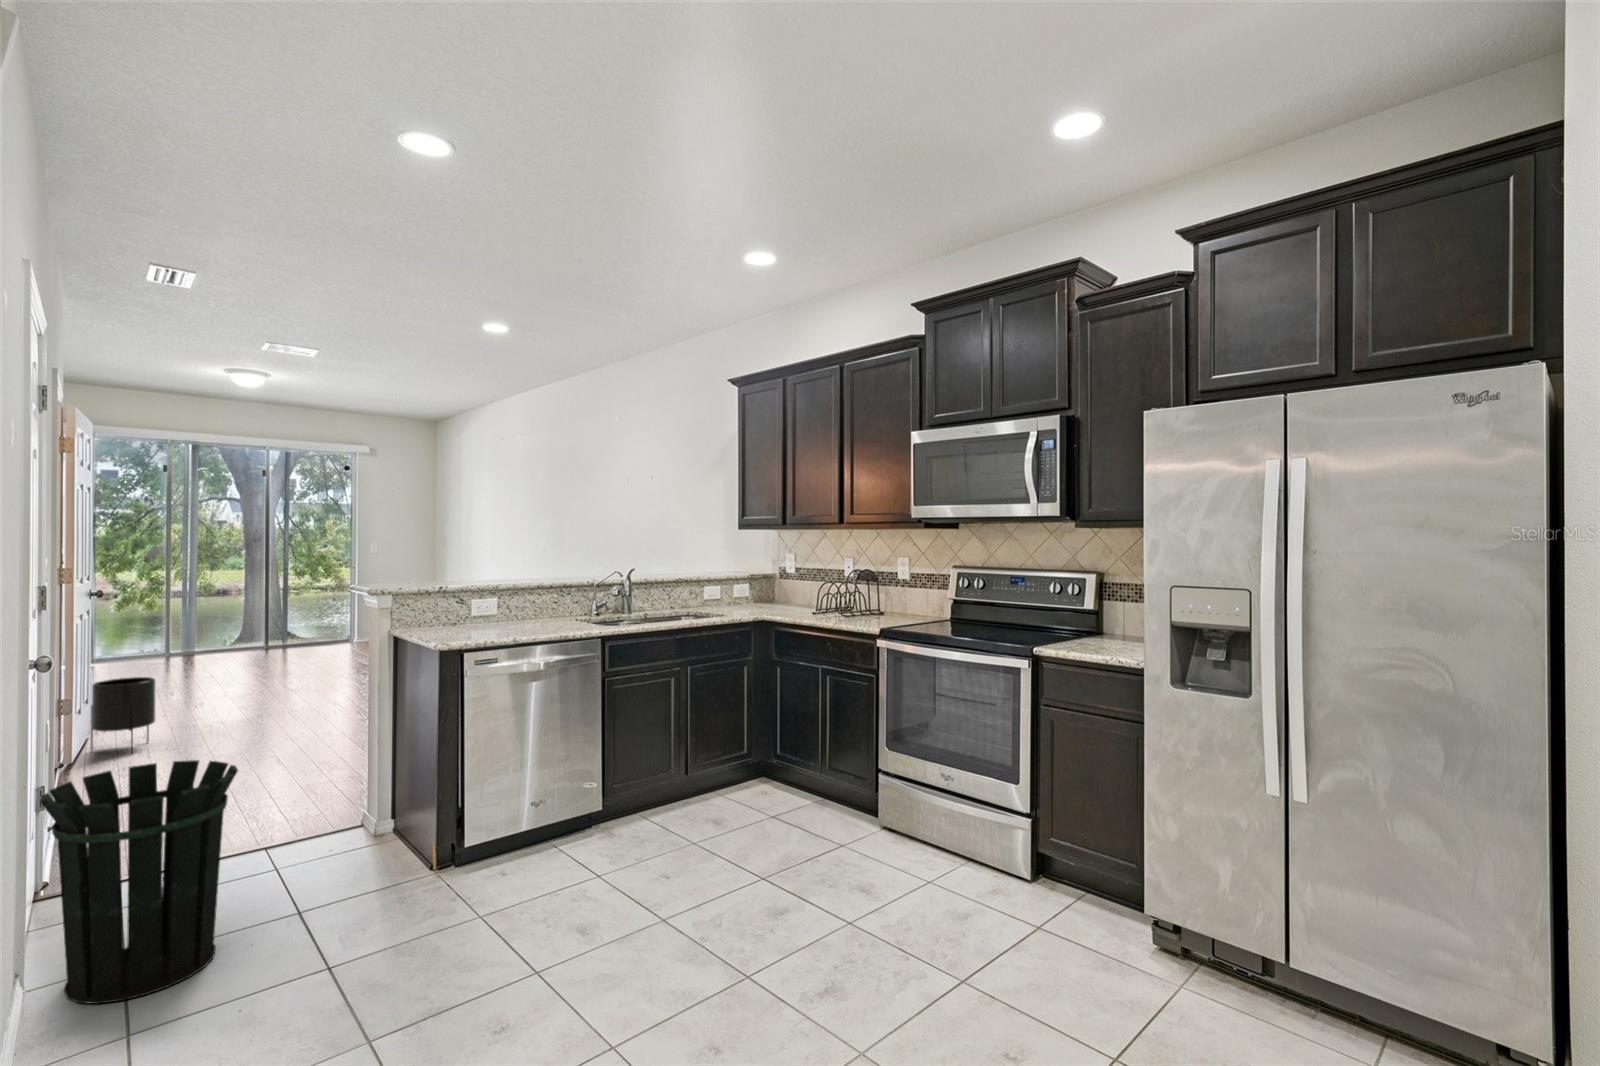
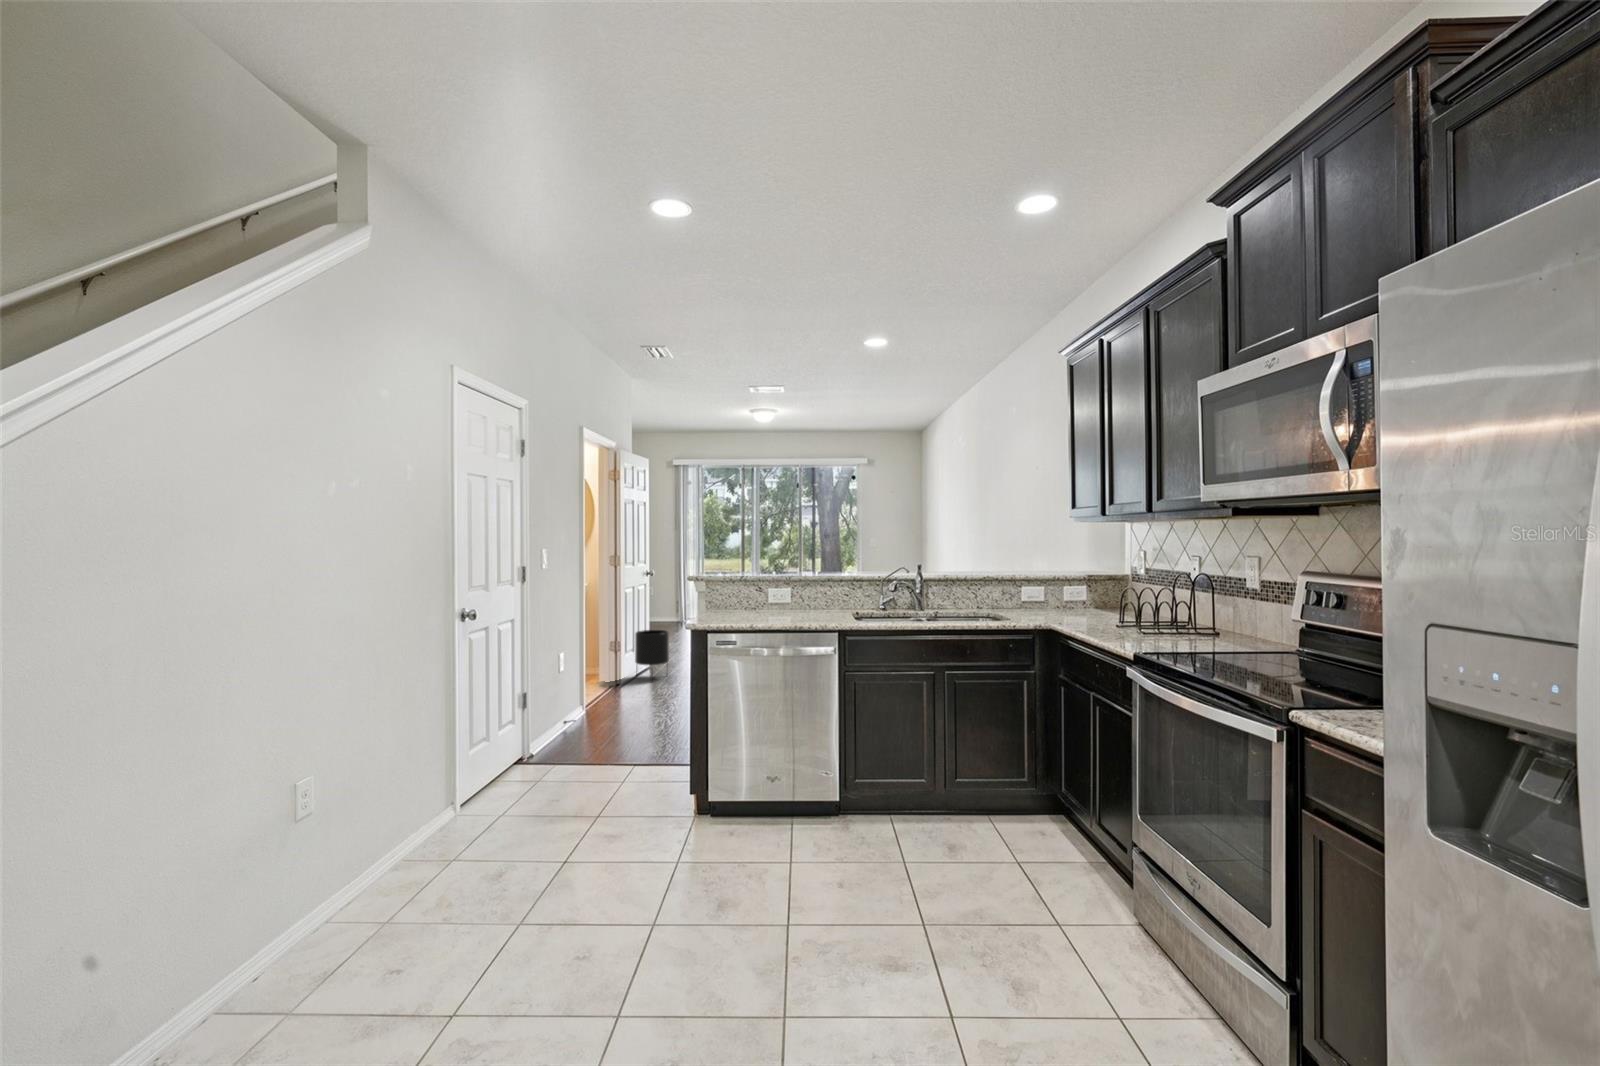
waste bin: present [40,760,238,1004] -> none [428,690,543,849]

